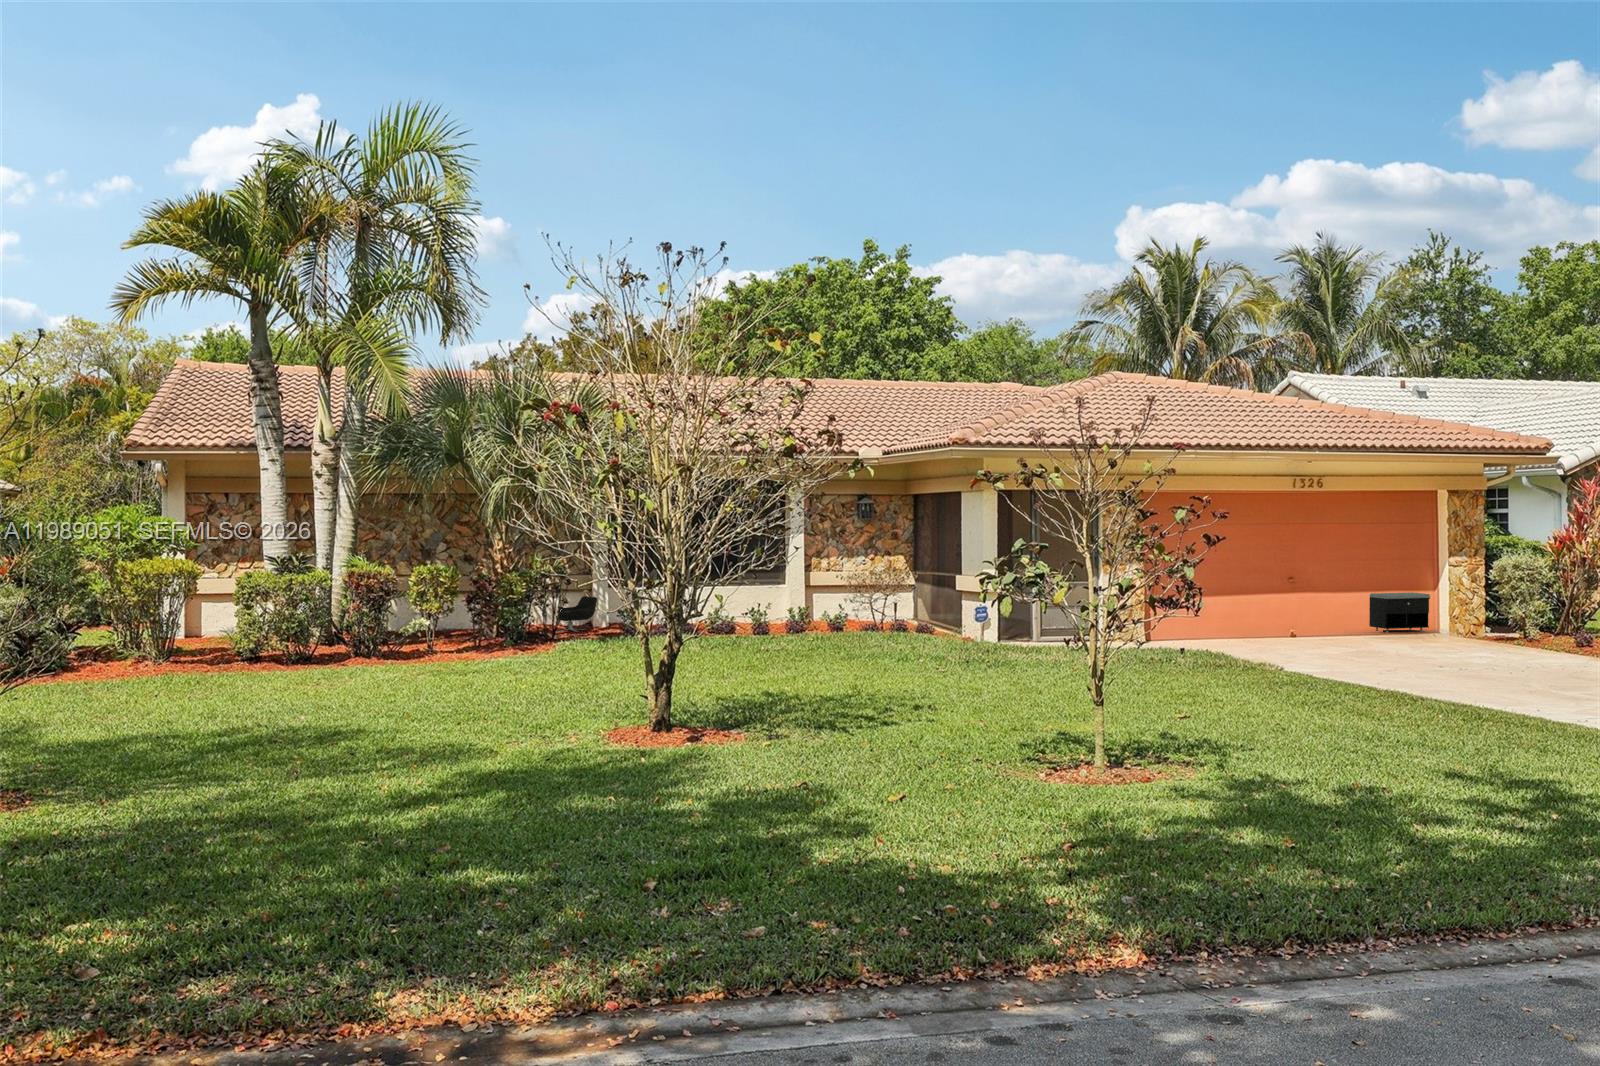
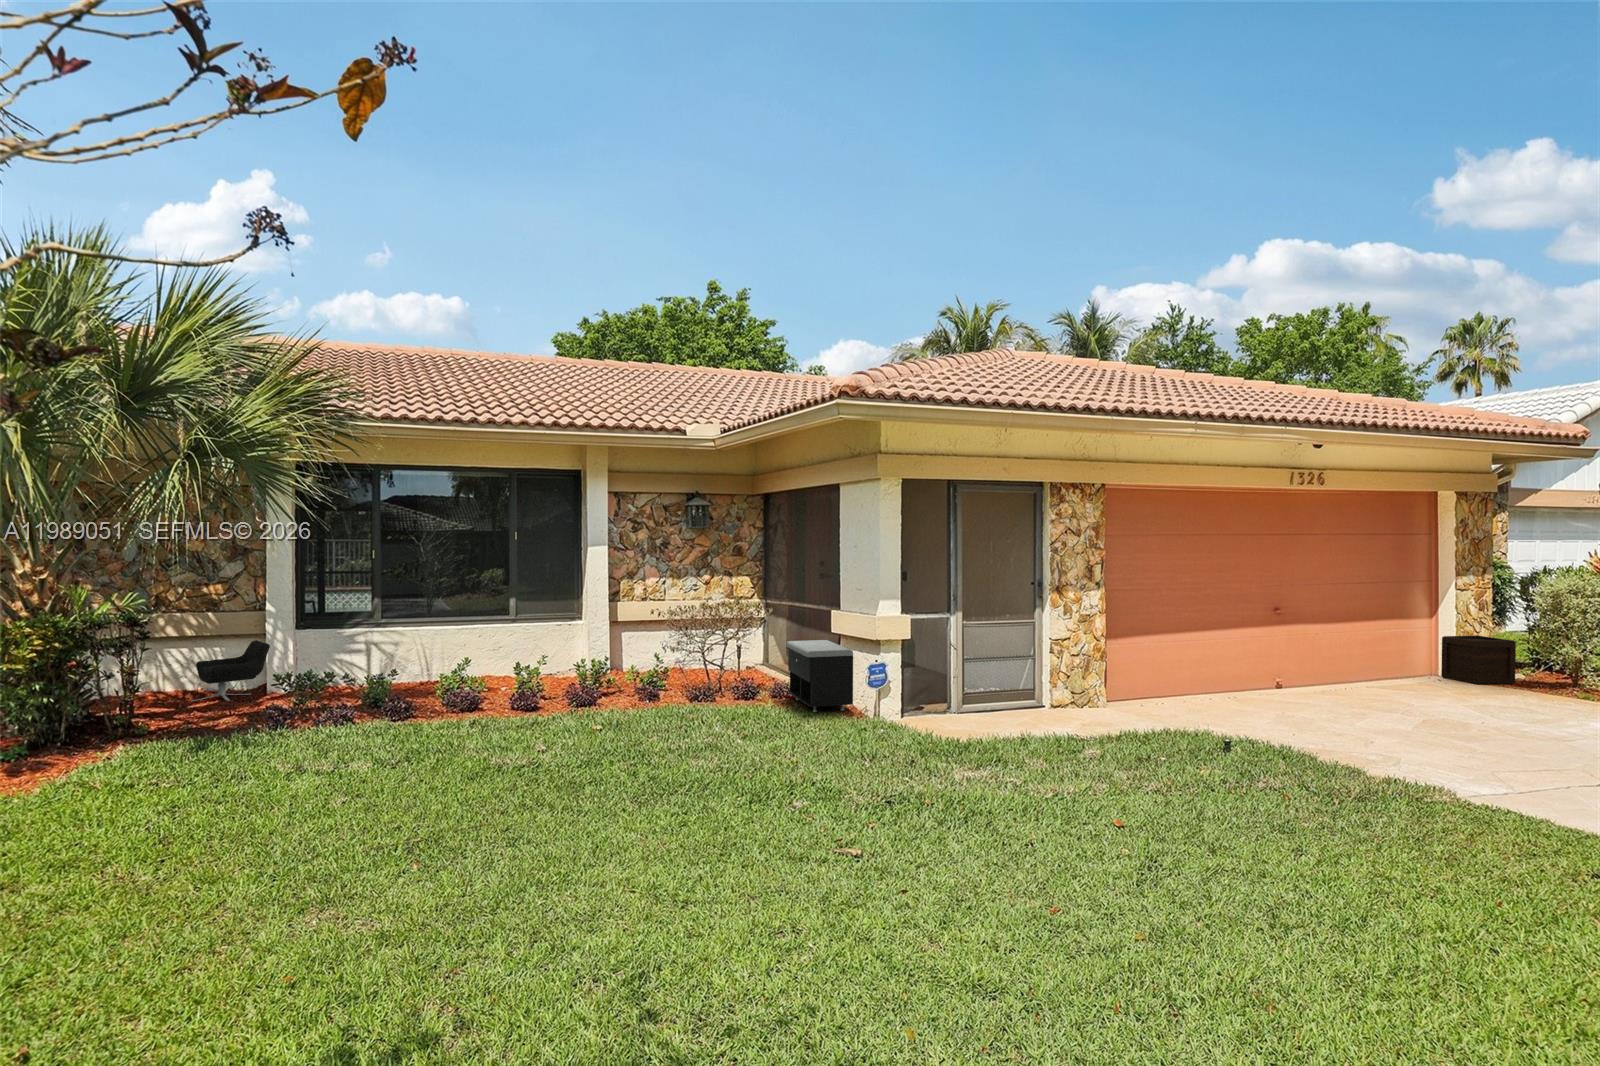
storage bench: present [1369,592,1430,633] -> present [786,640,853,712]
wooden crate: none [1434,598,1481,633] -> present [1441,636,1516,685]

